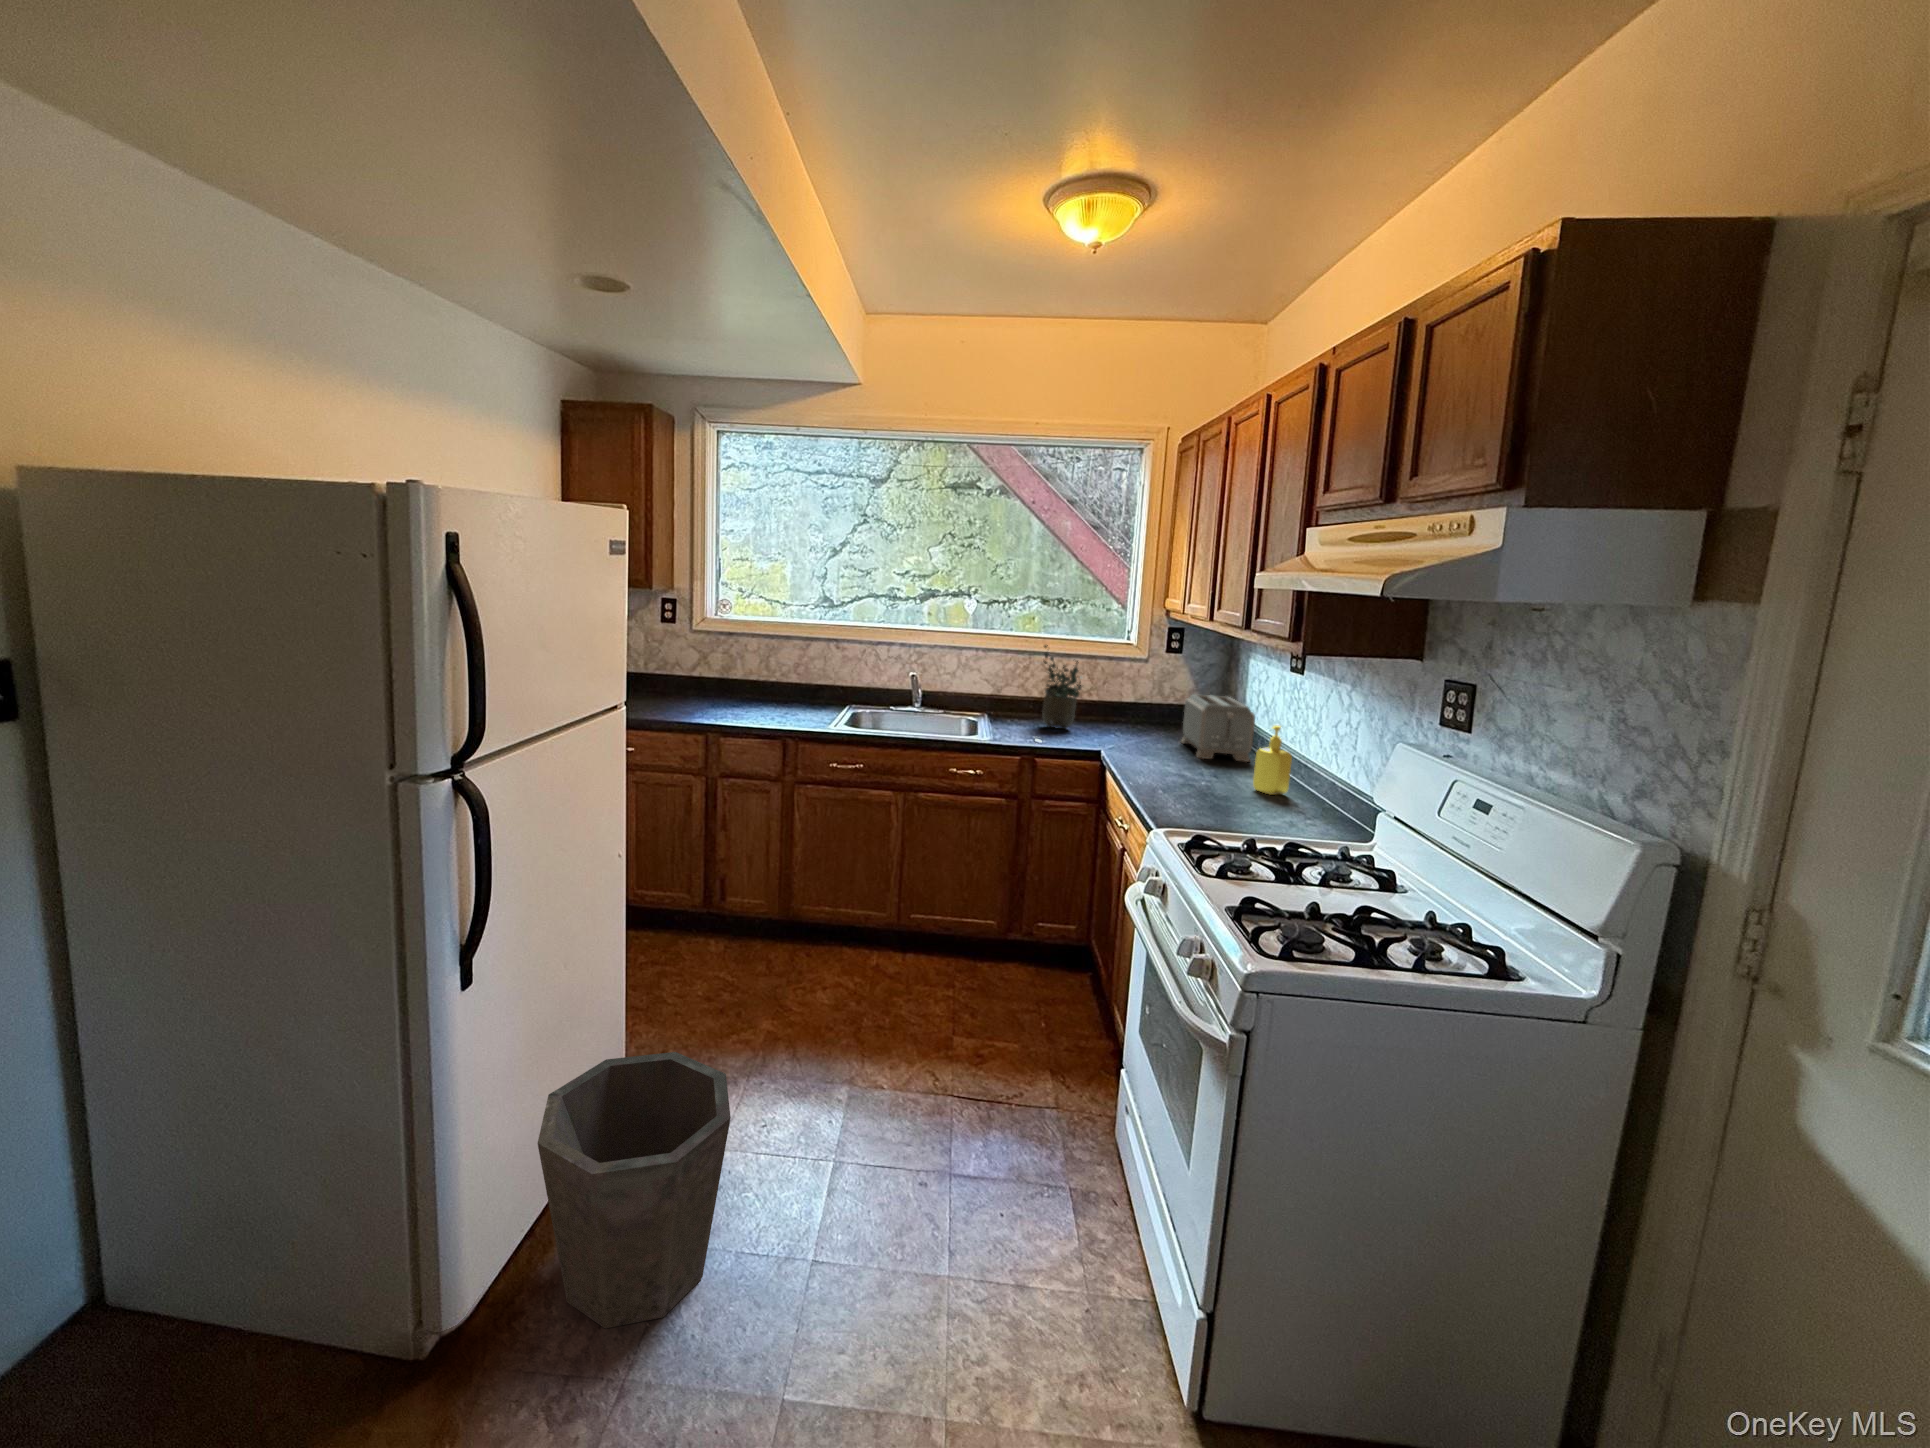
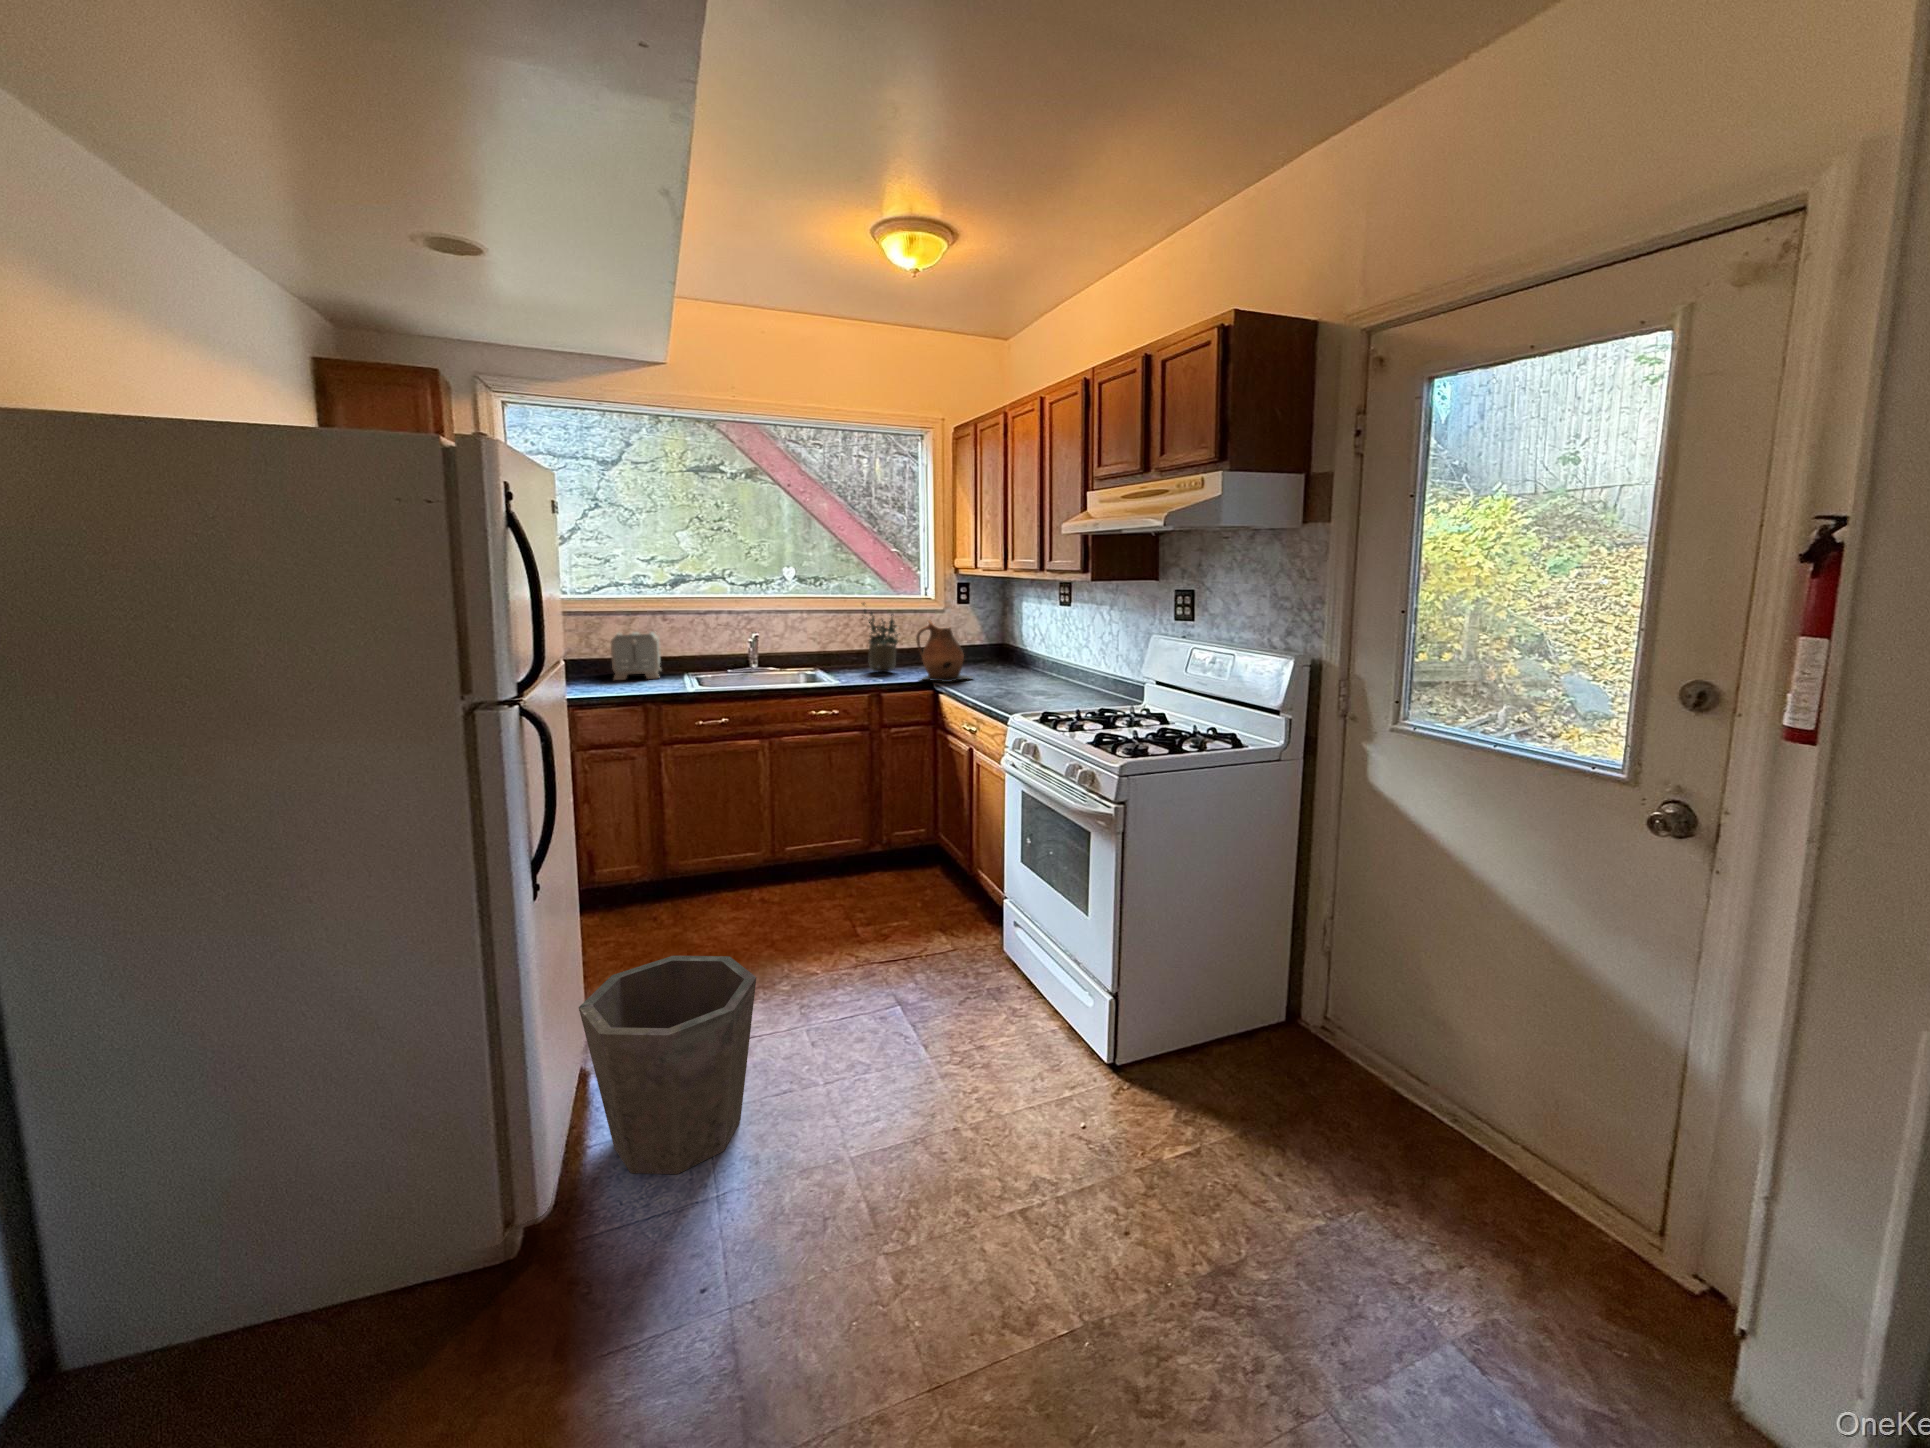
ceramic pitcher: none [1089,675,1159,756] -> present [916,621,971,682]
toaster: present [1181,694,1255,762] -> present [611,632,661,680]
soap dispenser: present [1253,725,1292,795] -> none [1052,640,1077,692]

